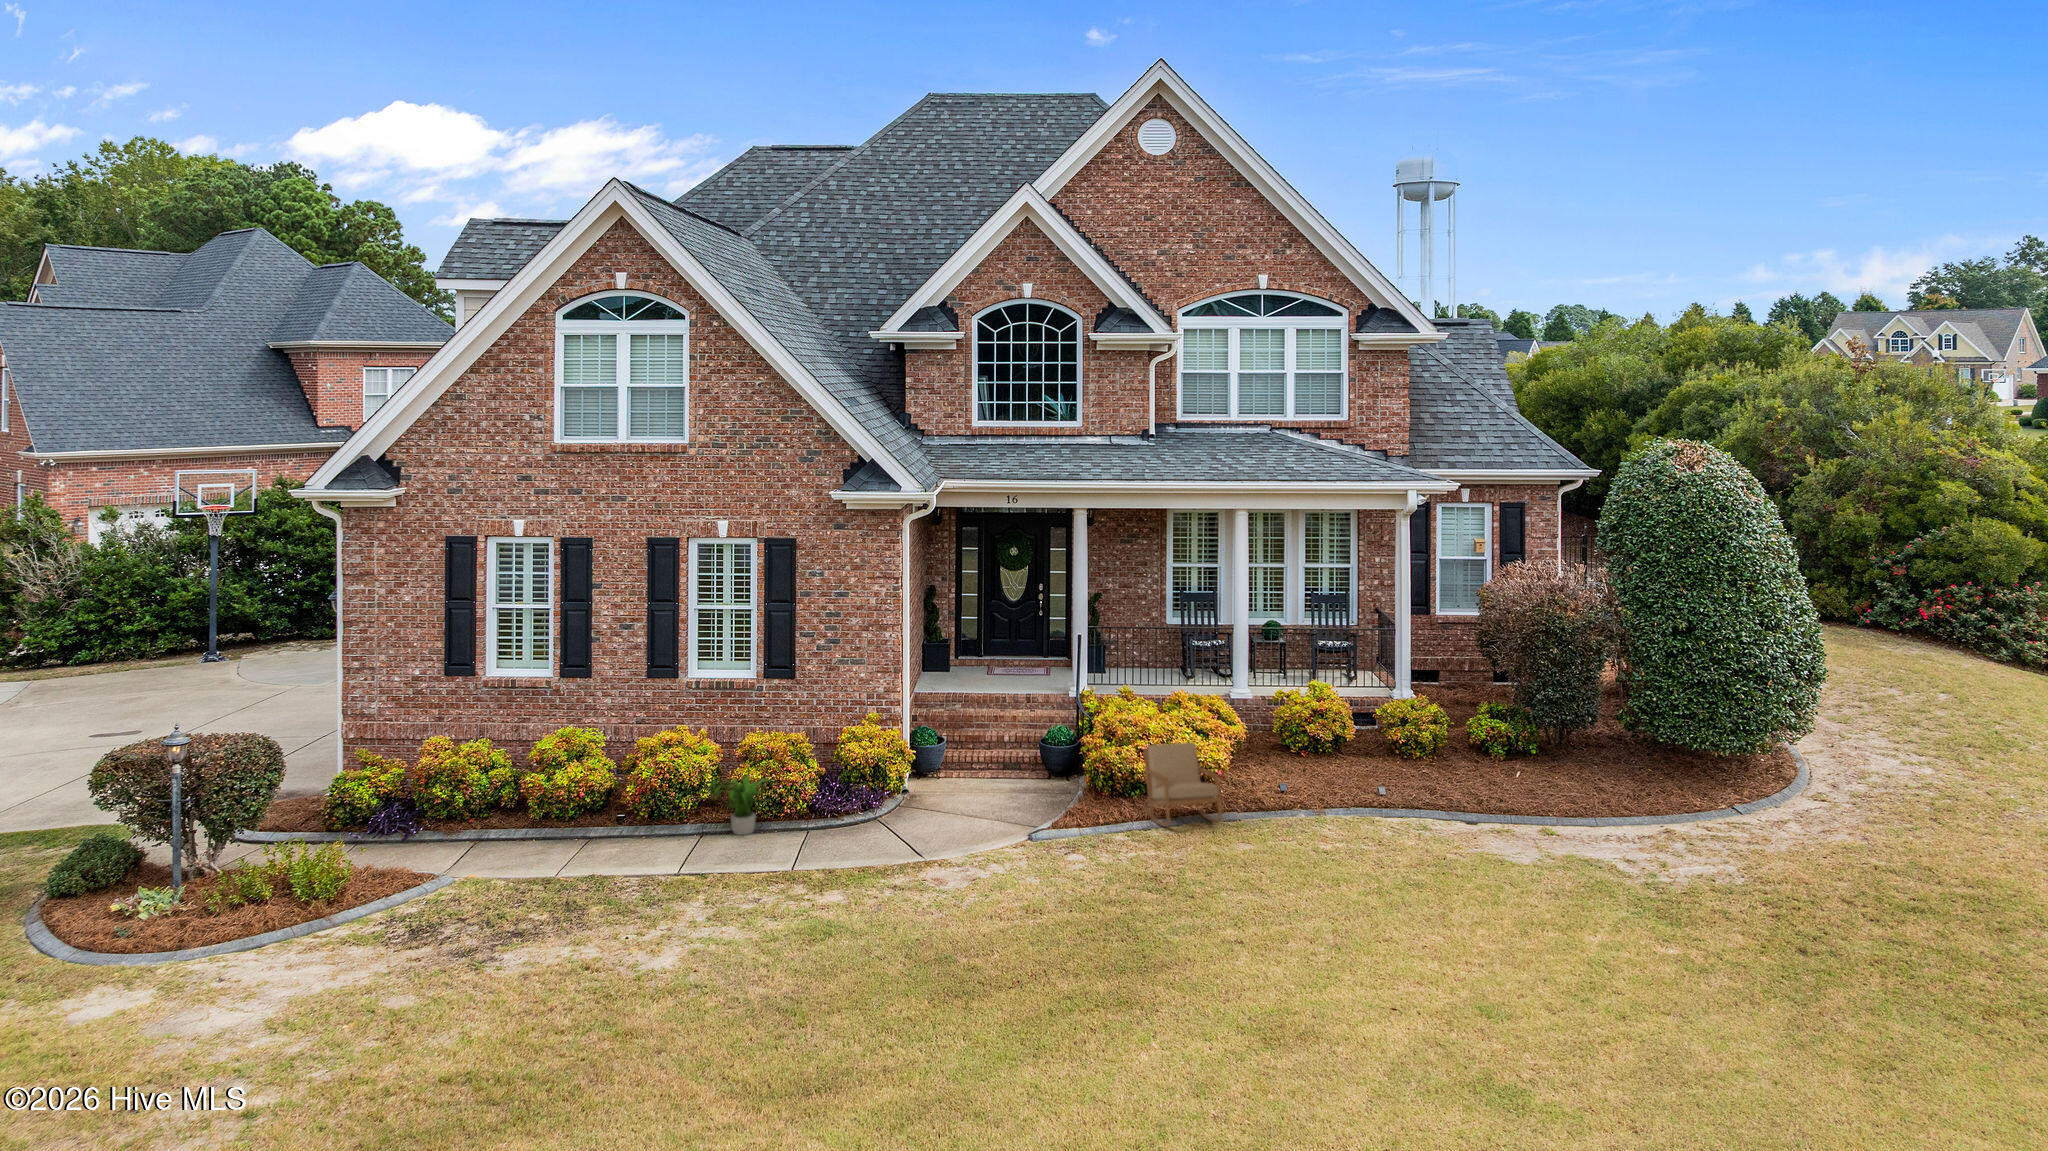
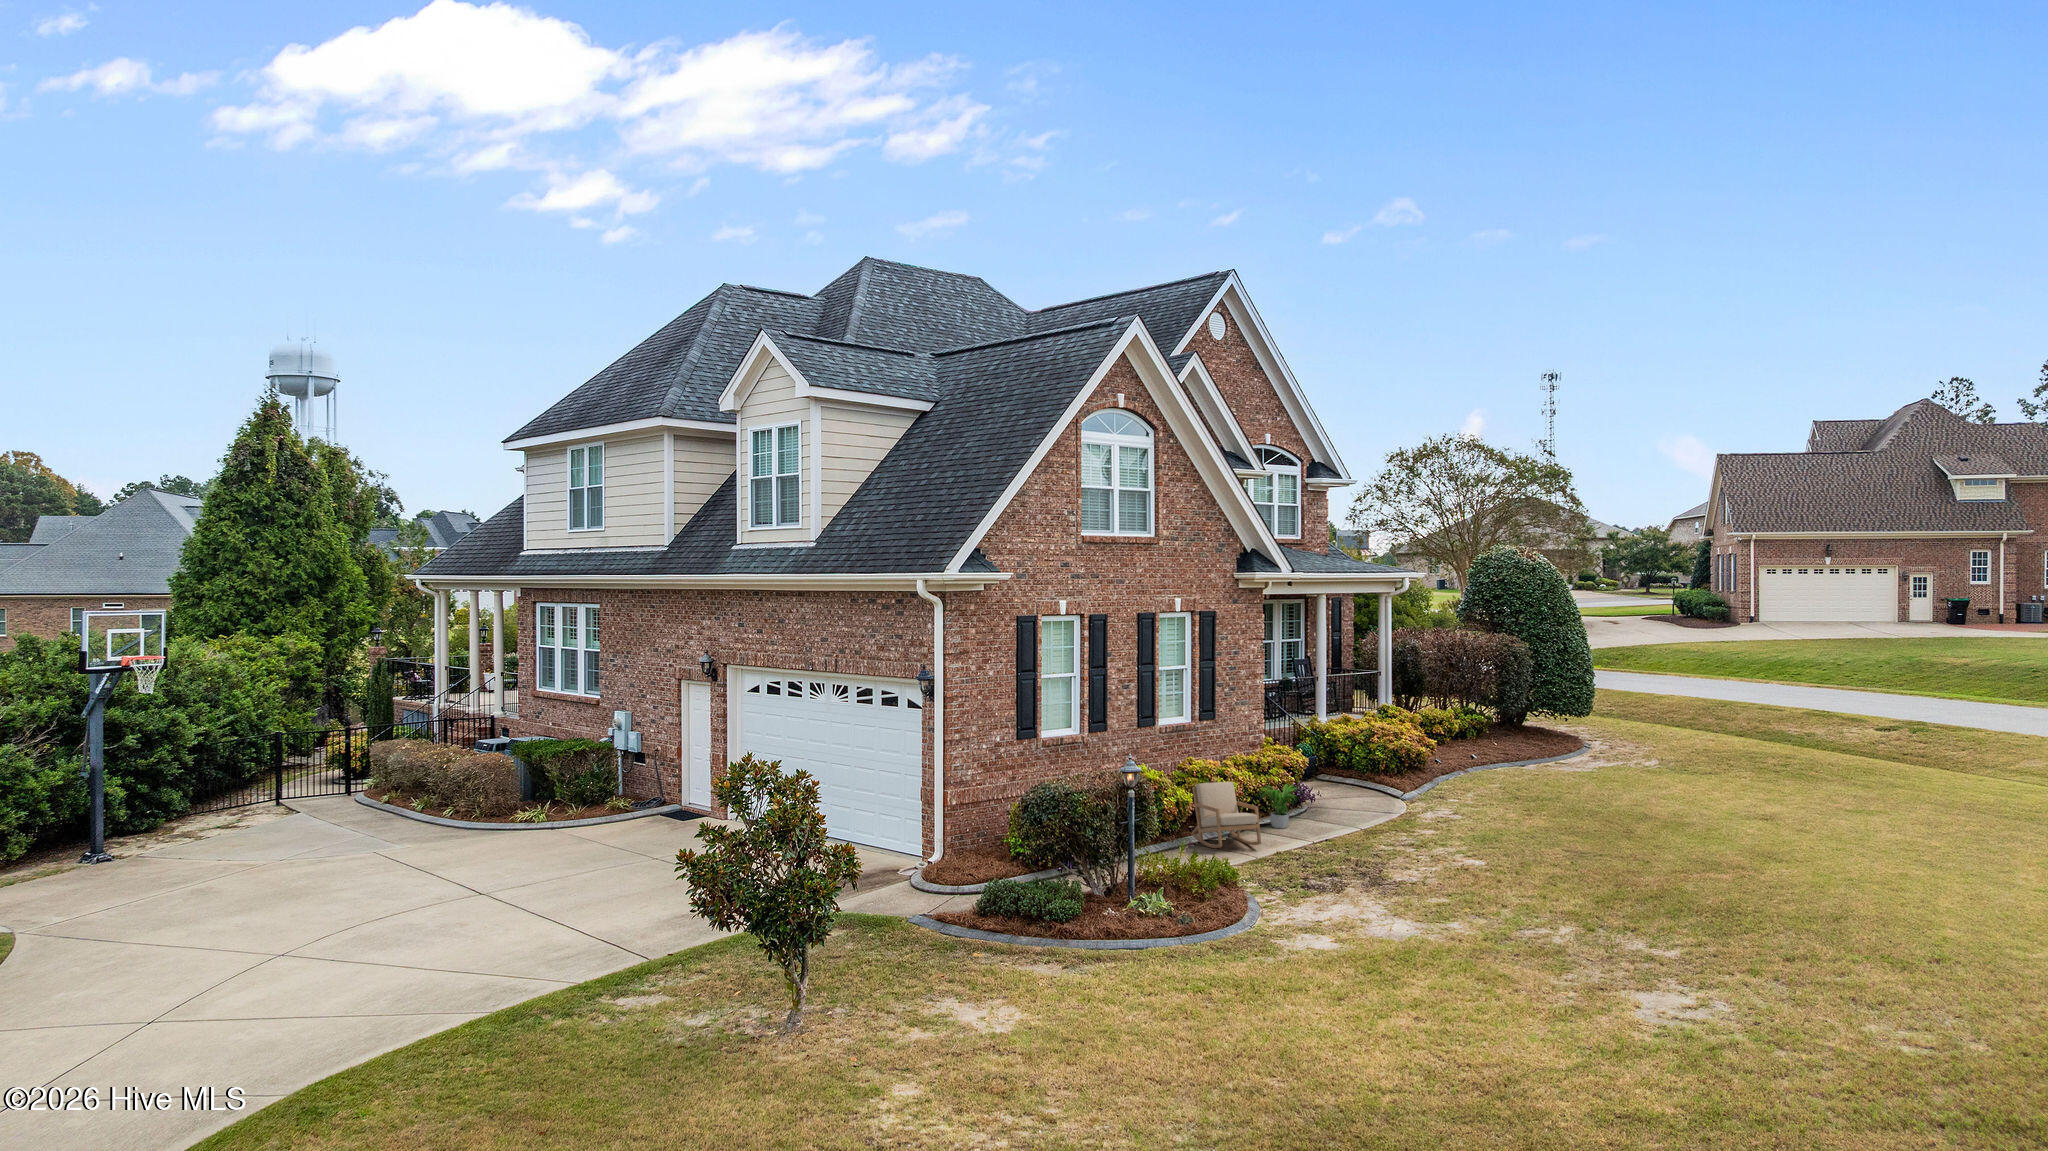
chair: present [1143,743,1223,826] -> present [1192,782,1261,848]

